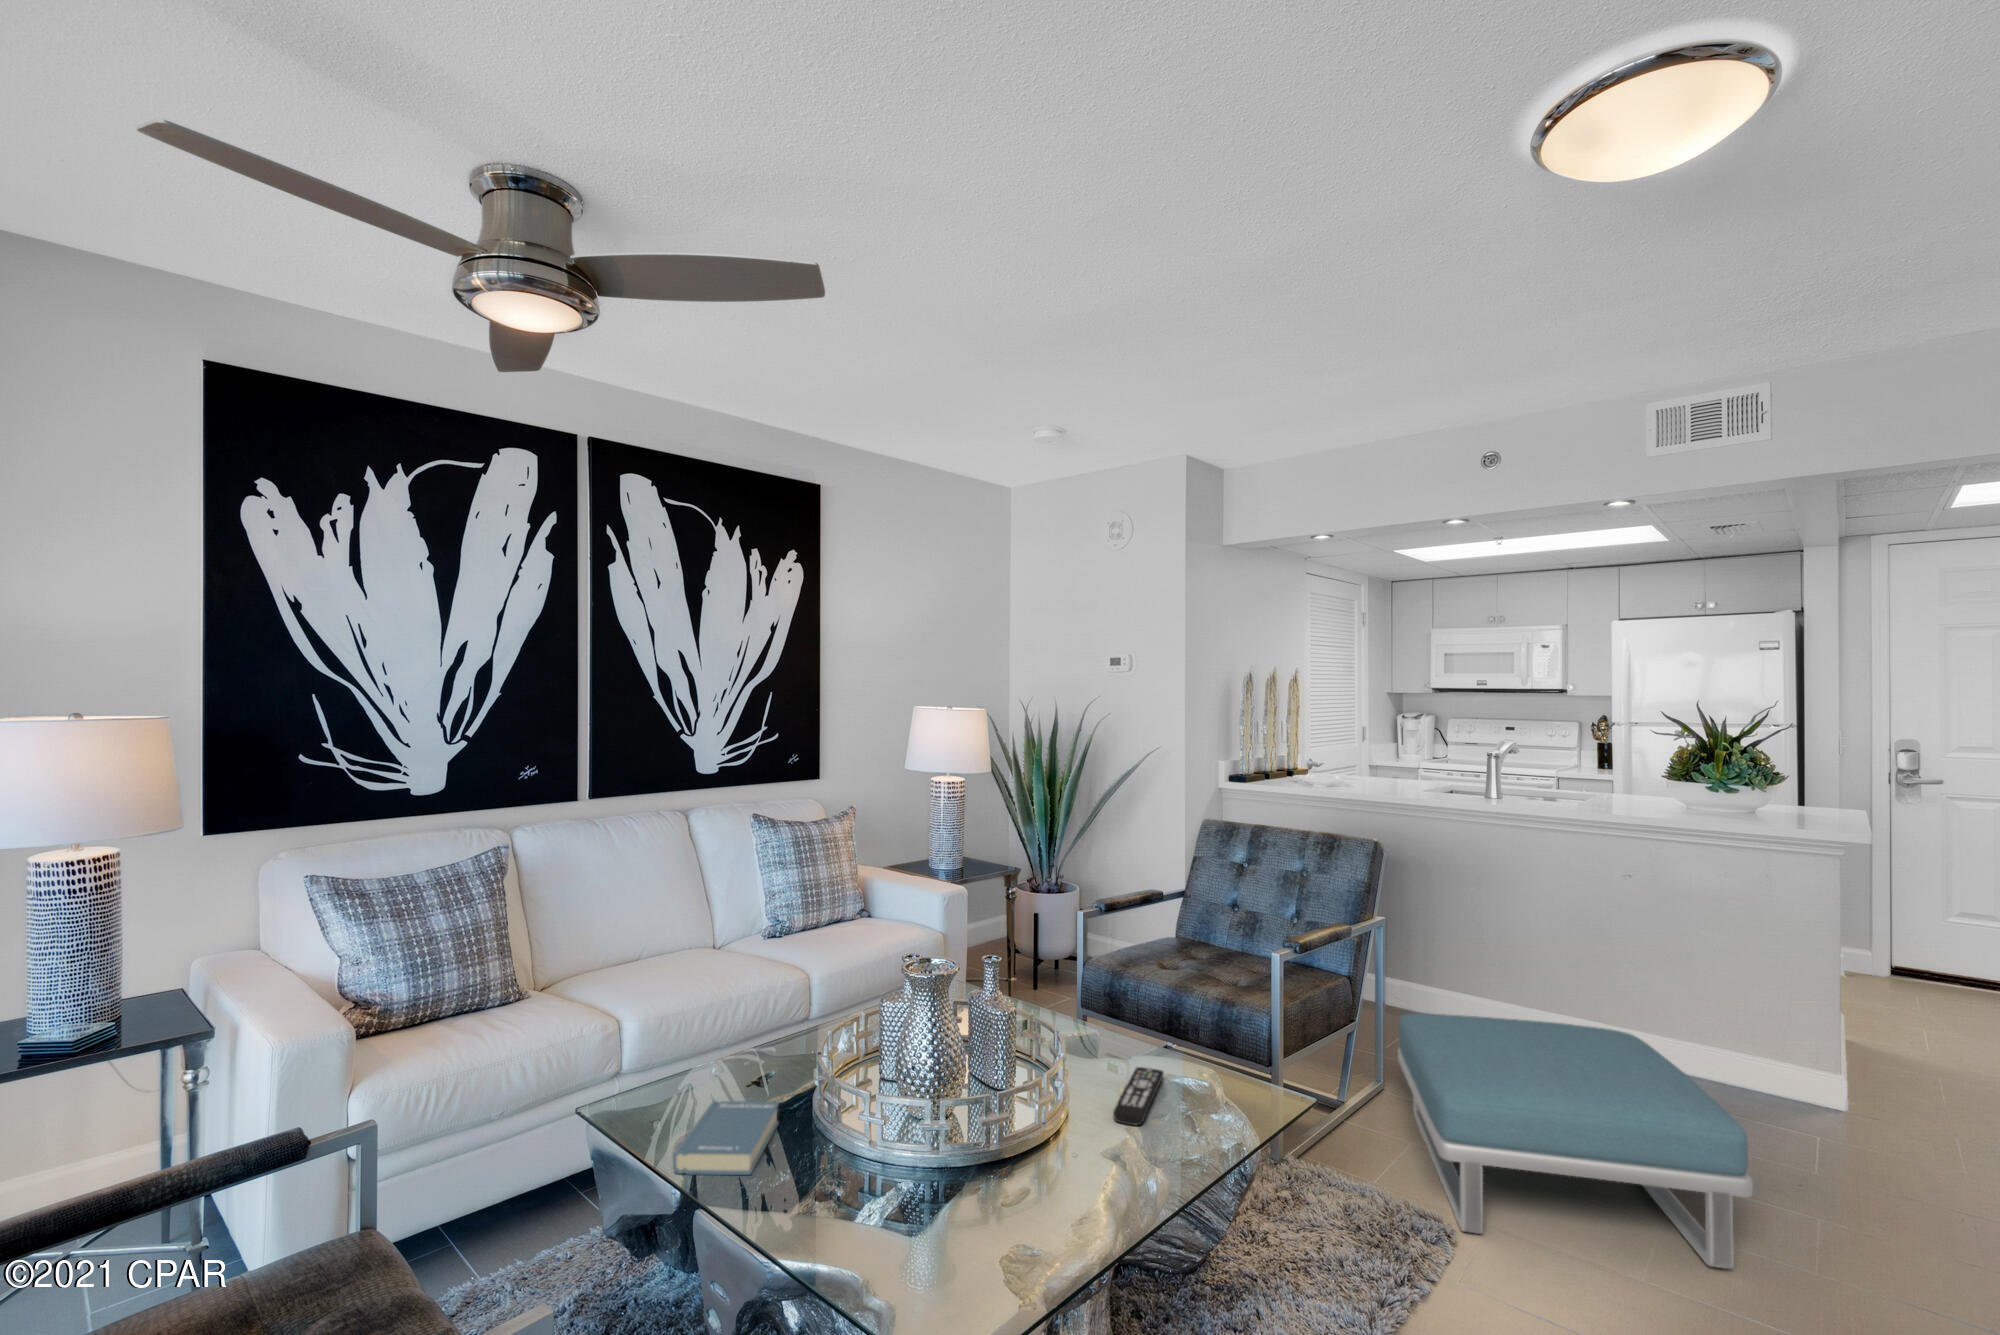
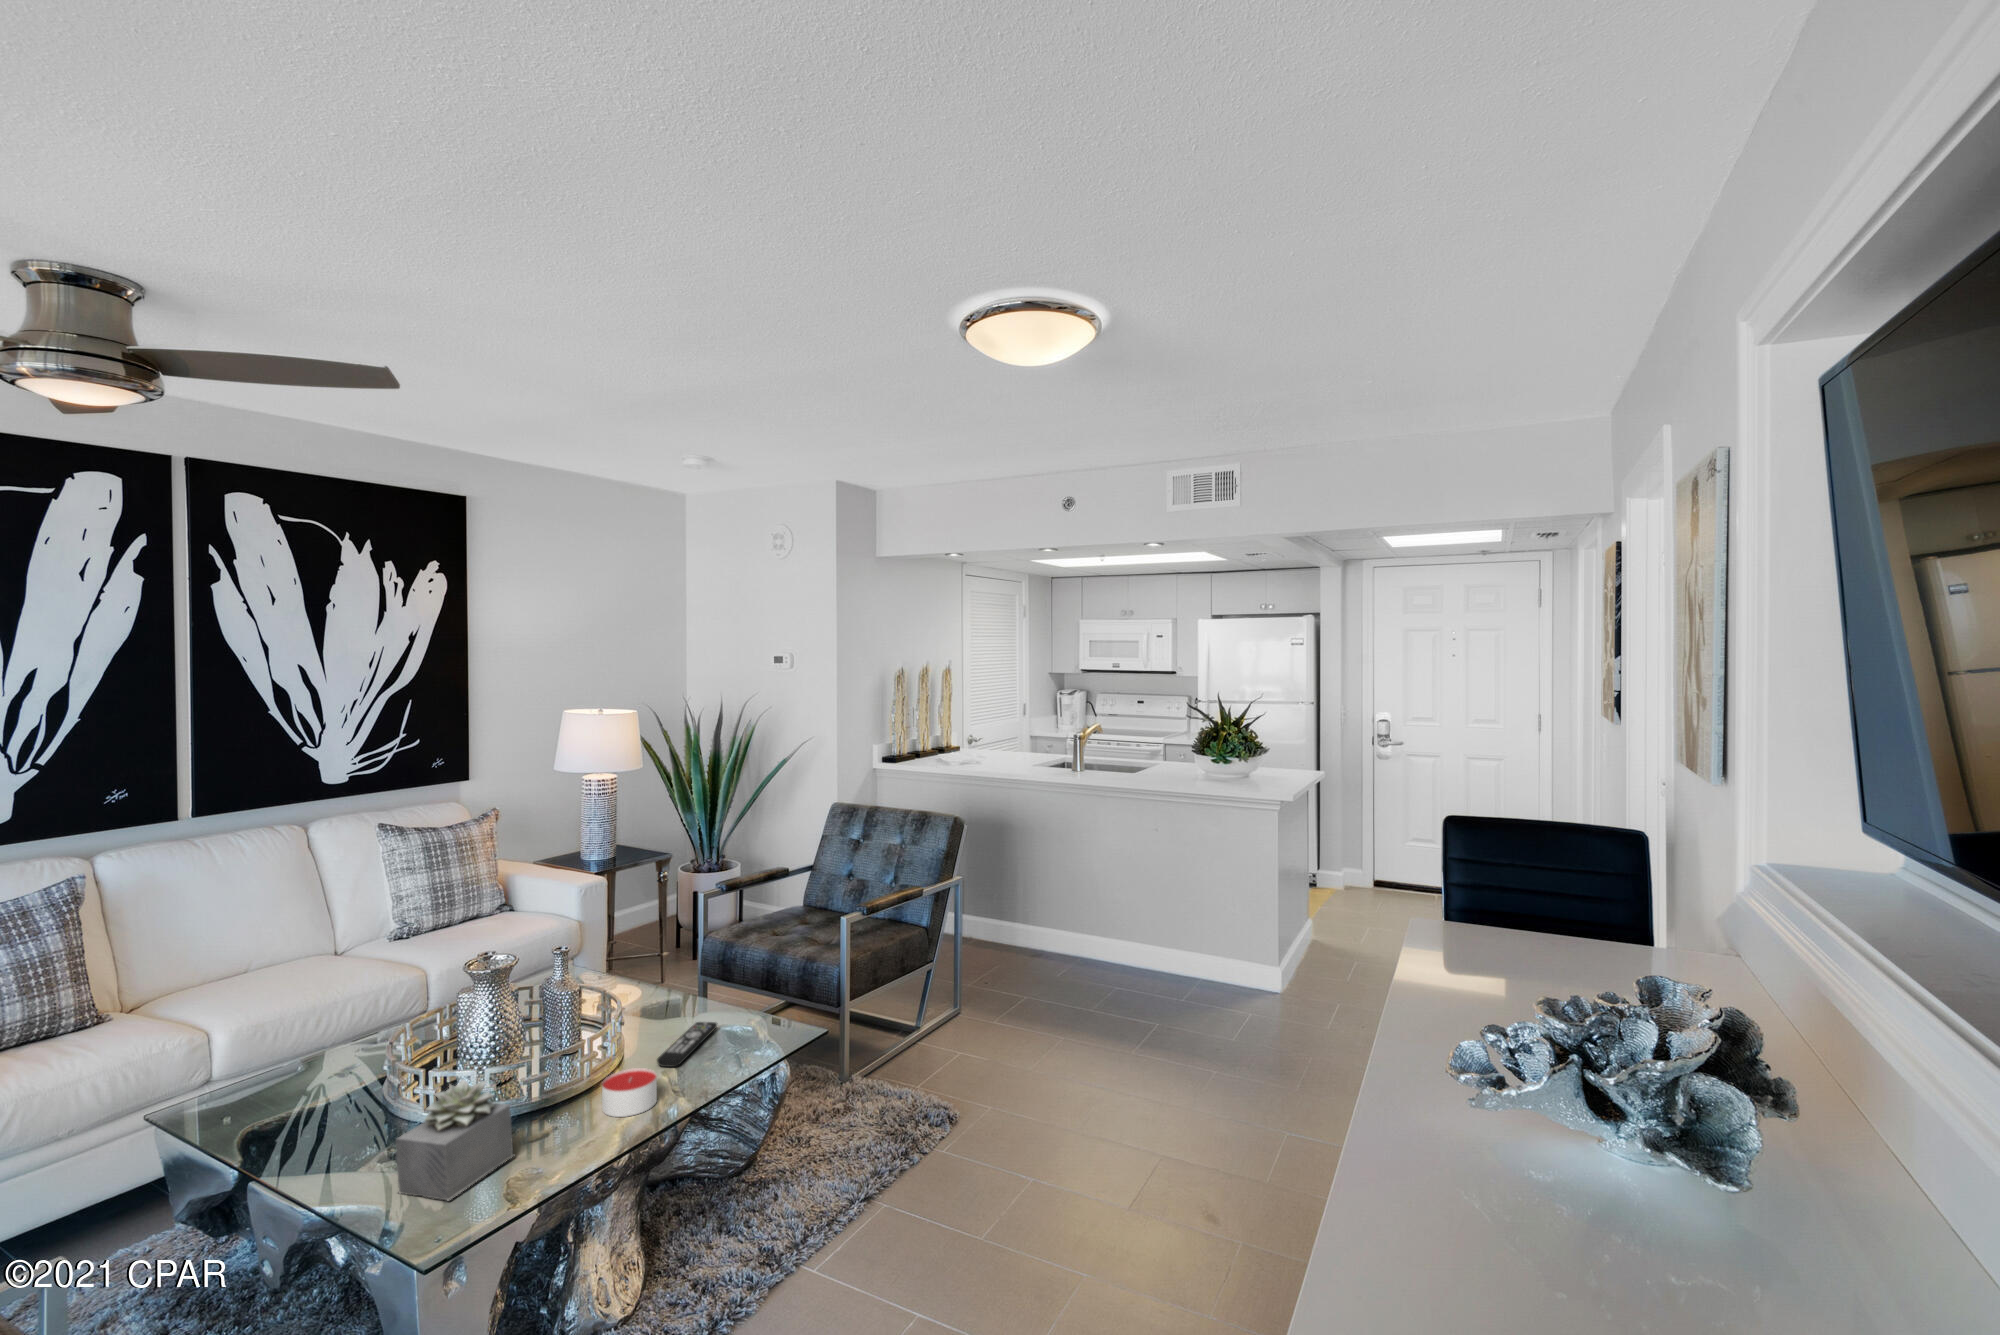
footstool: present [1398,1013,1753,1269] -> none [948,954,1151,1118]
hardback book: present [673,1101,779,1175] -> none [236,1084,353,1153]
succulent plant: none [868,1120,996,1288] -> present [396,1080,513,1200]
candle: none [1073,1124,1139,1190] -> present [602,1068,657,1117]

